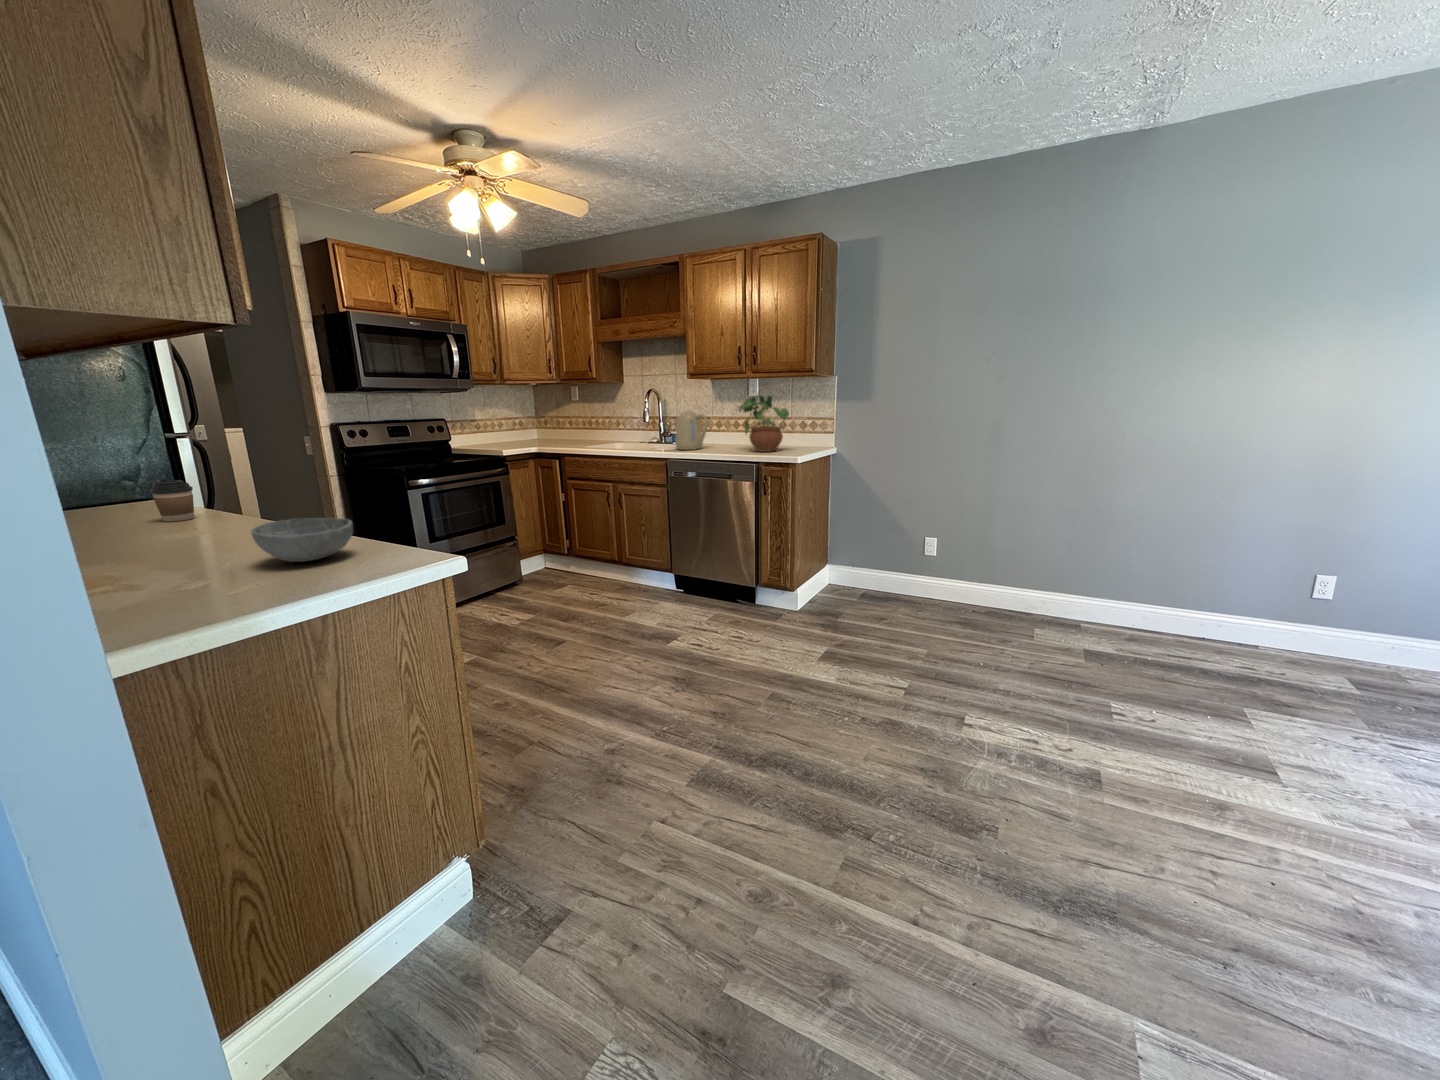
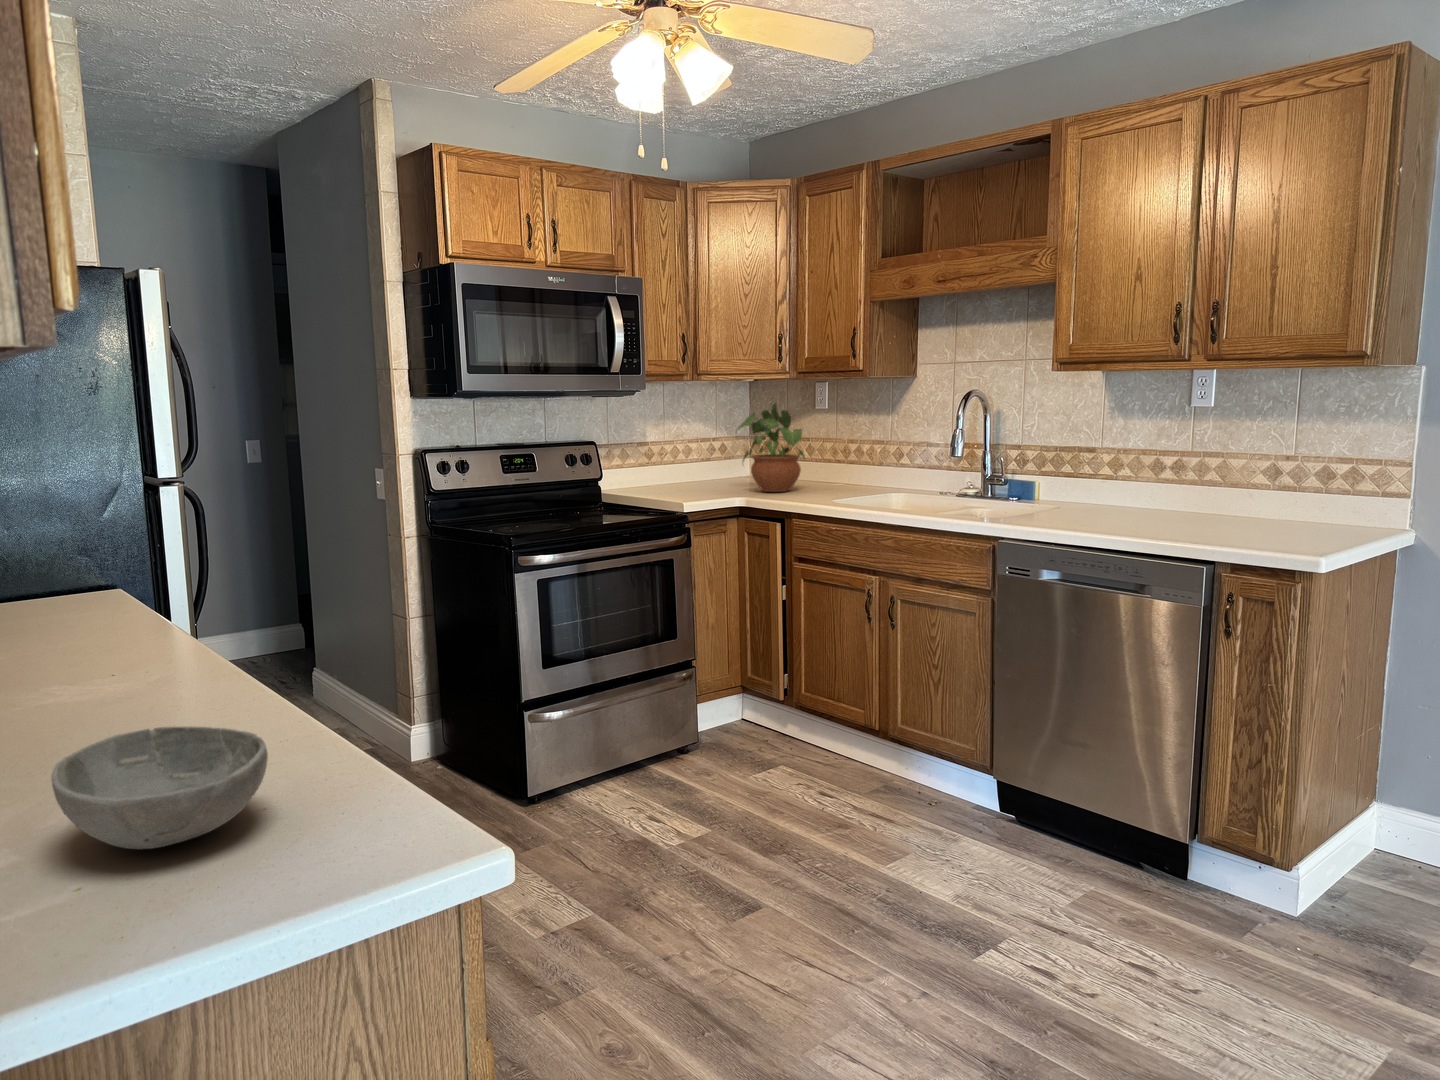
potted plant: present [739,396,789,452] -> present [736,403,805,492]
kettle: present [673,411,709,450] -> none [1013,437,1094,518]
coffee cup: present [150,479,194,522] -> none [56,573,122,651]

